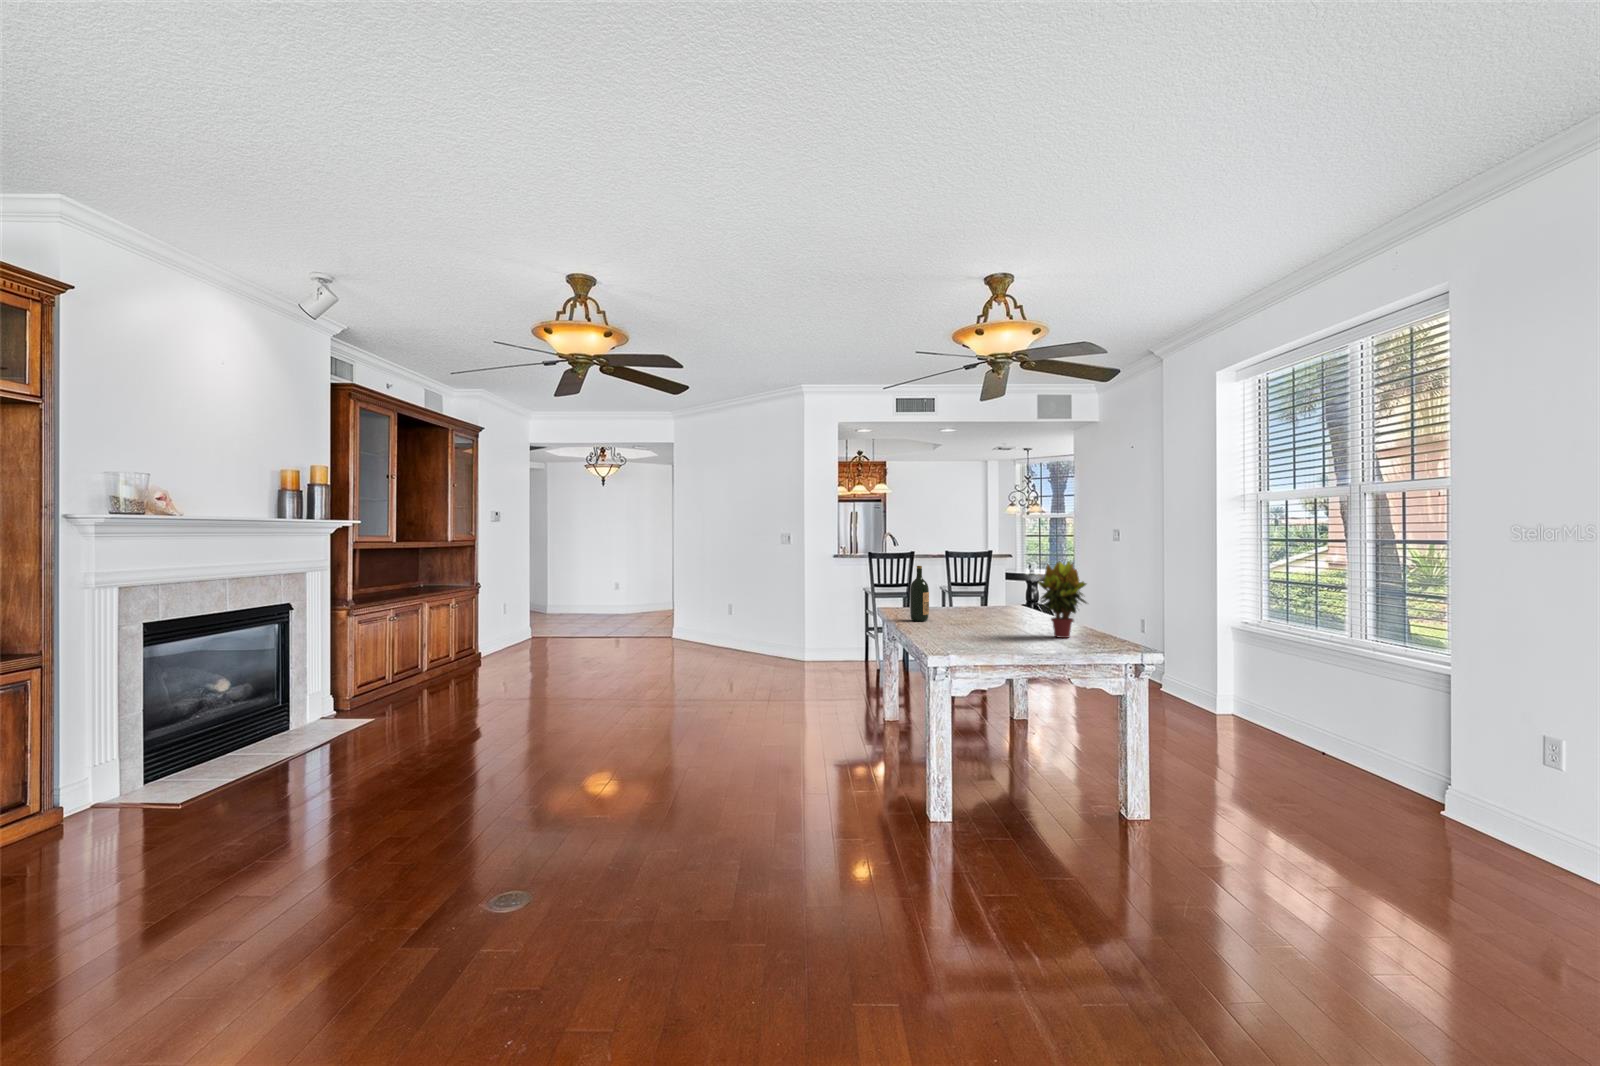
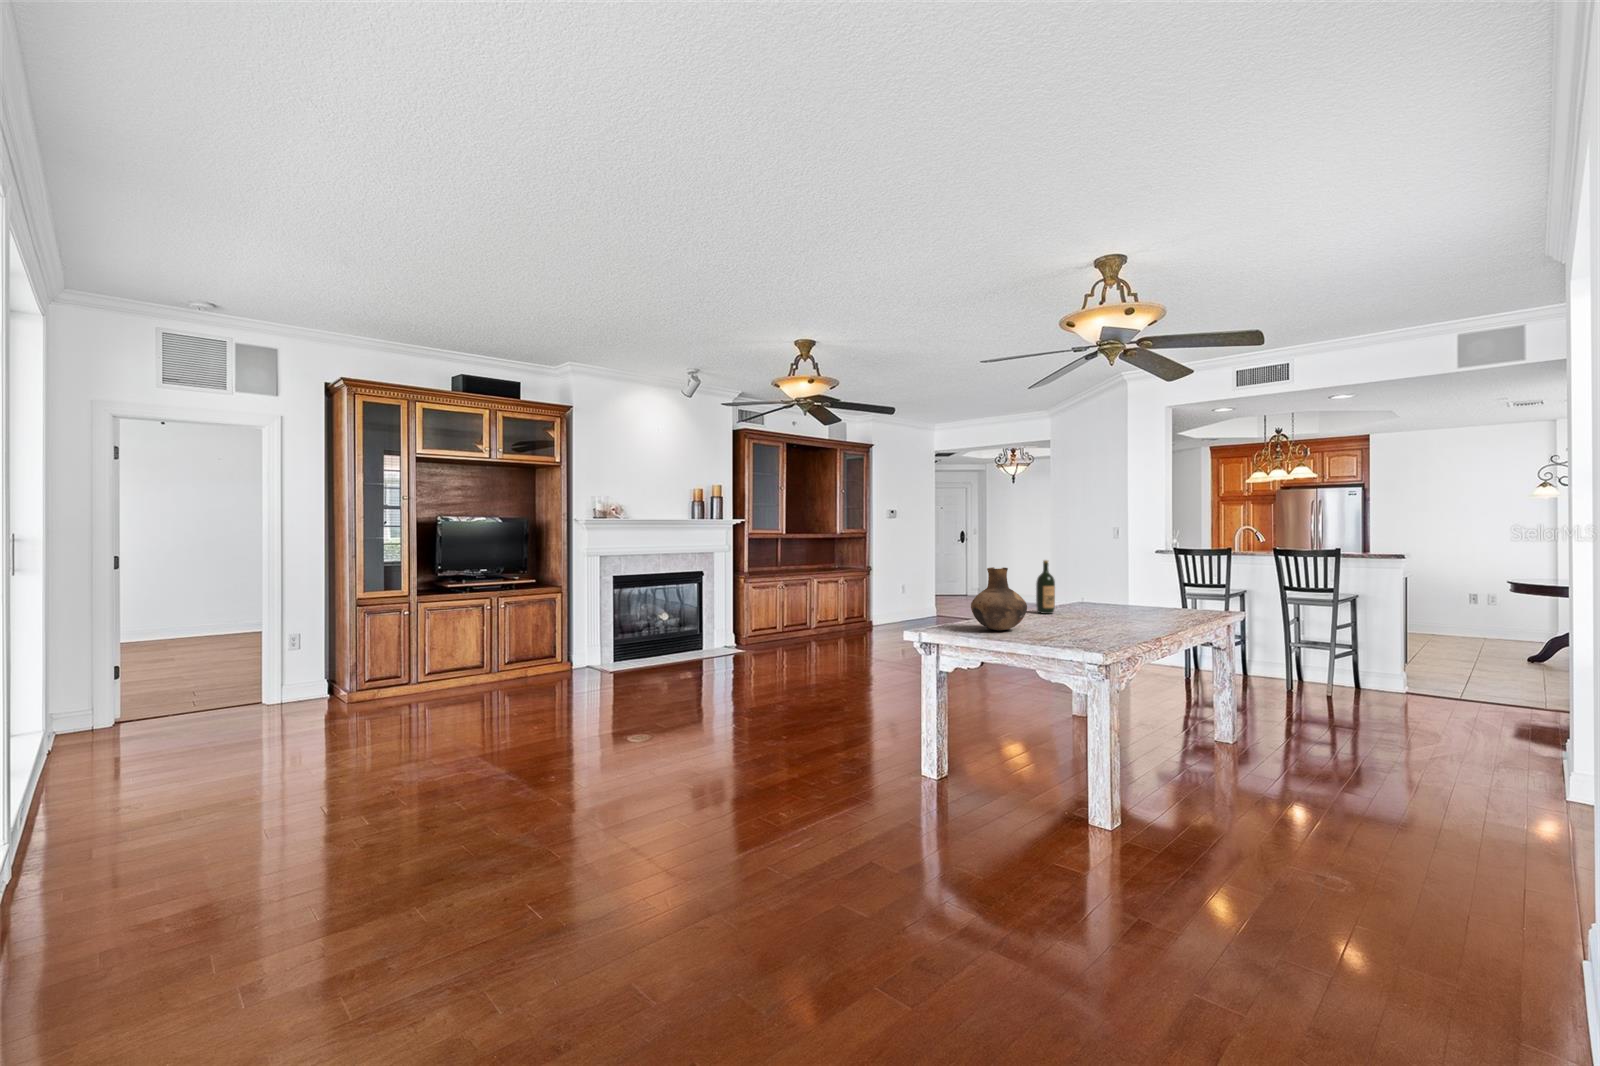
potted plant: present [1038,561,1087,638] -> none [1069,558,1123,636]
vase: none [950,574,1011,643] -> present [971,567,1027,630]

